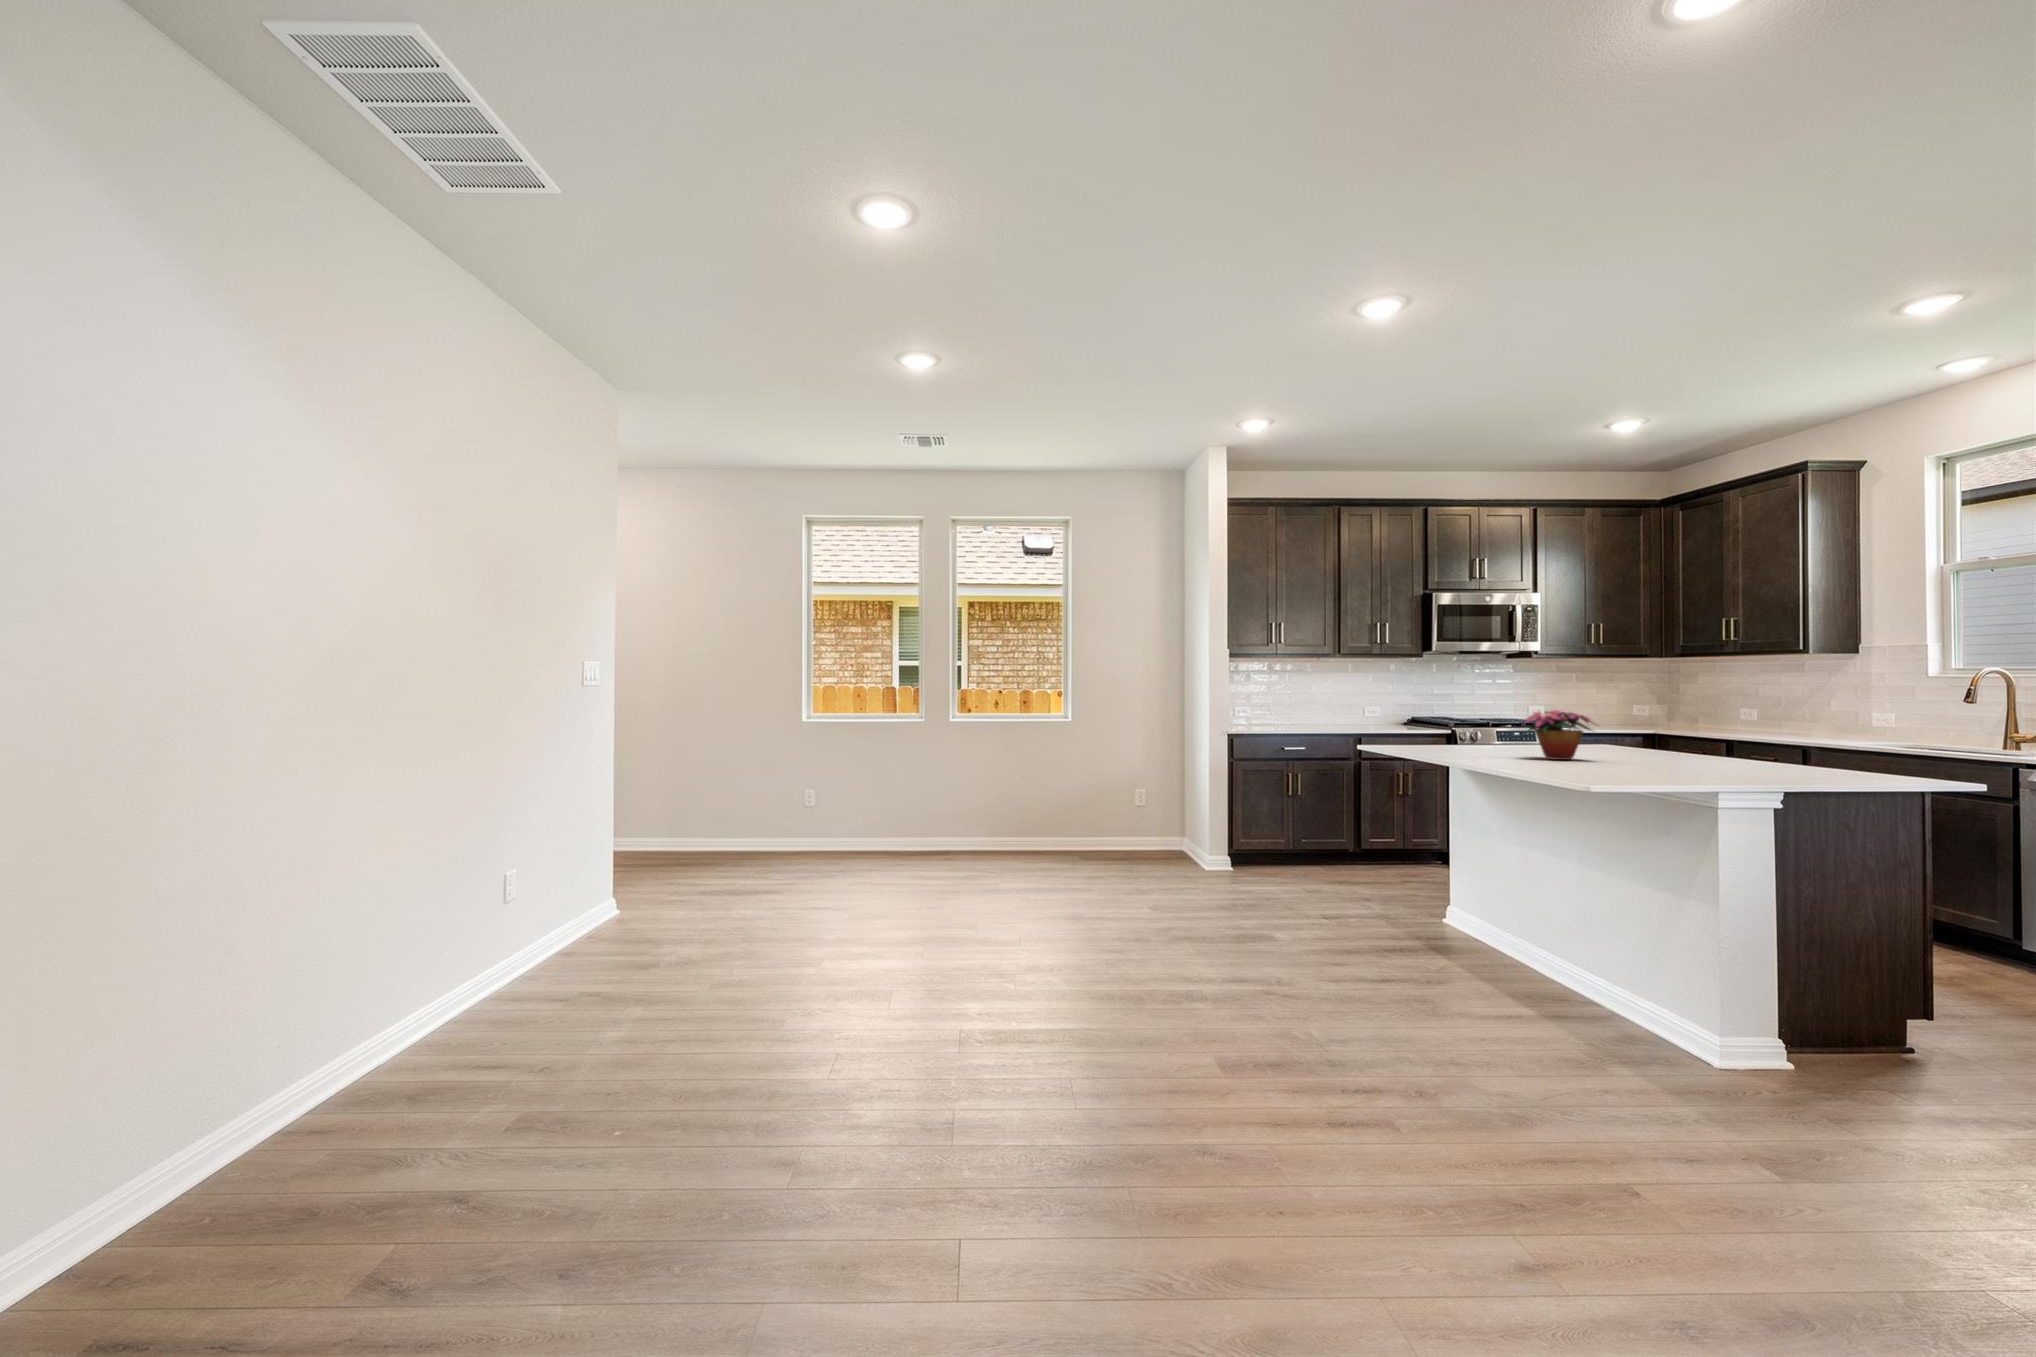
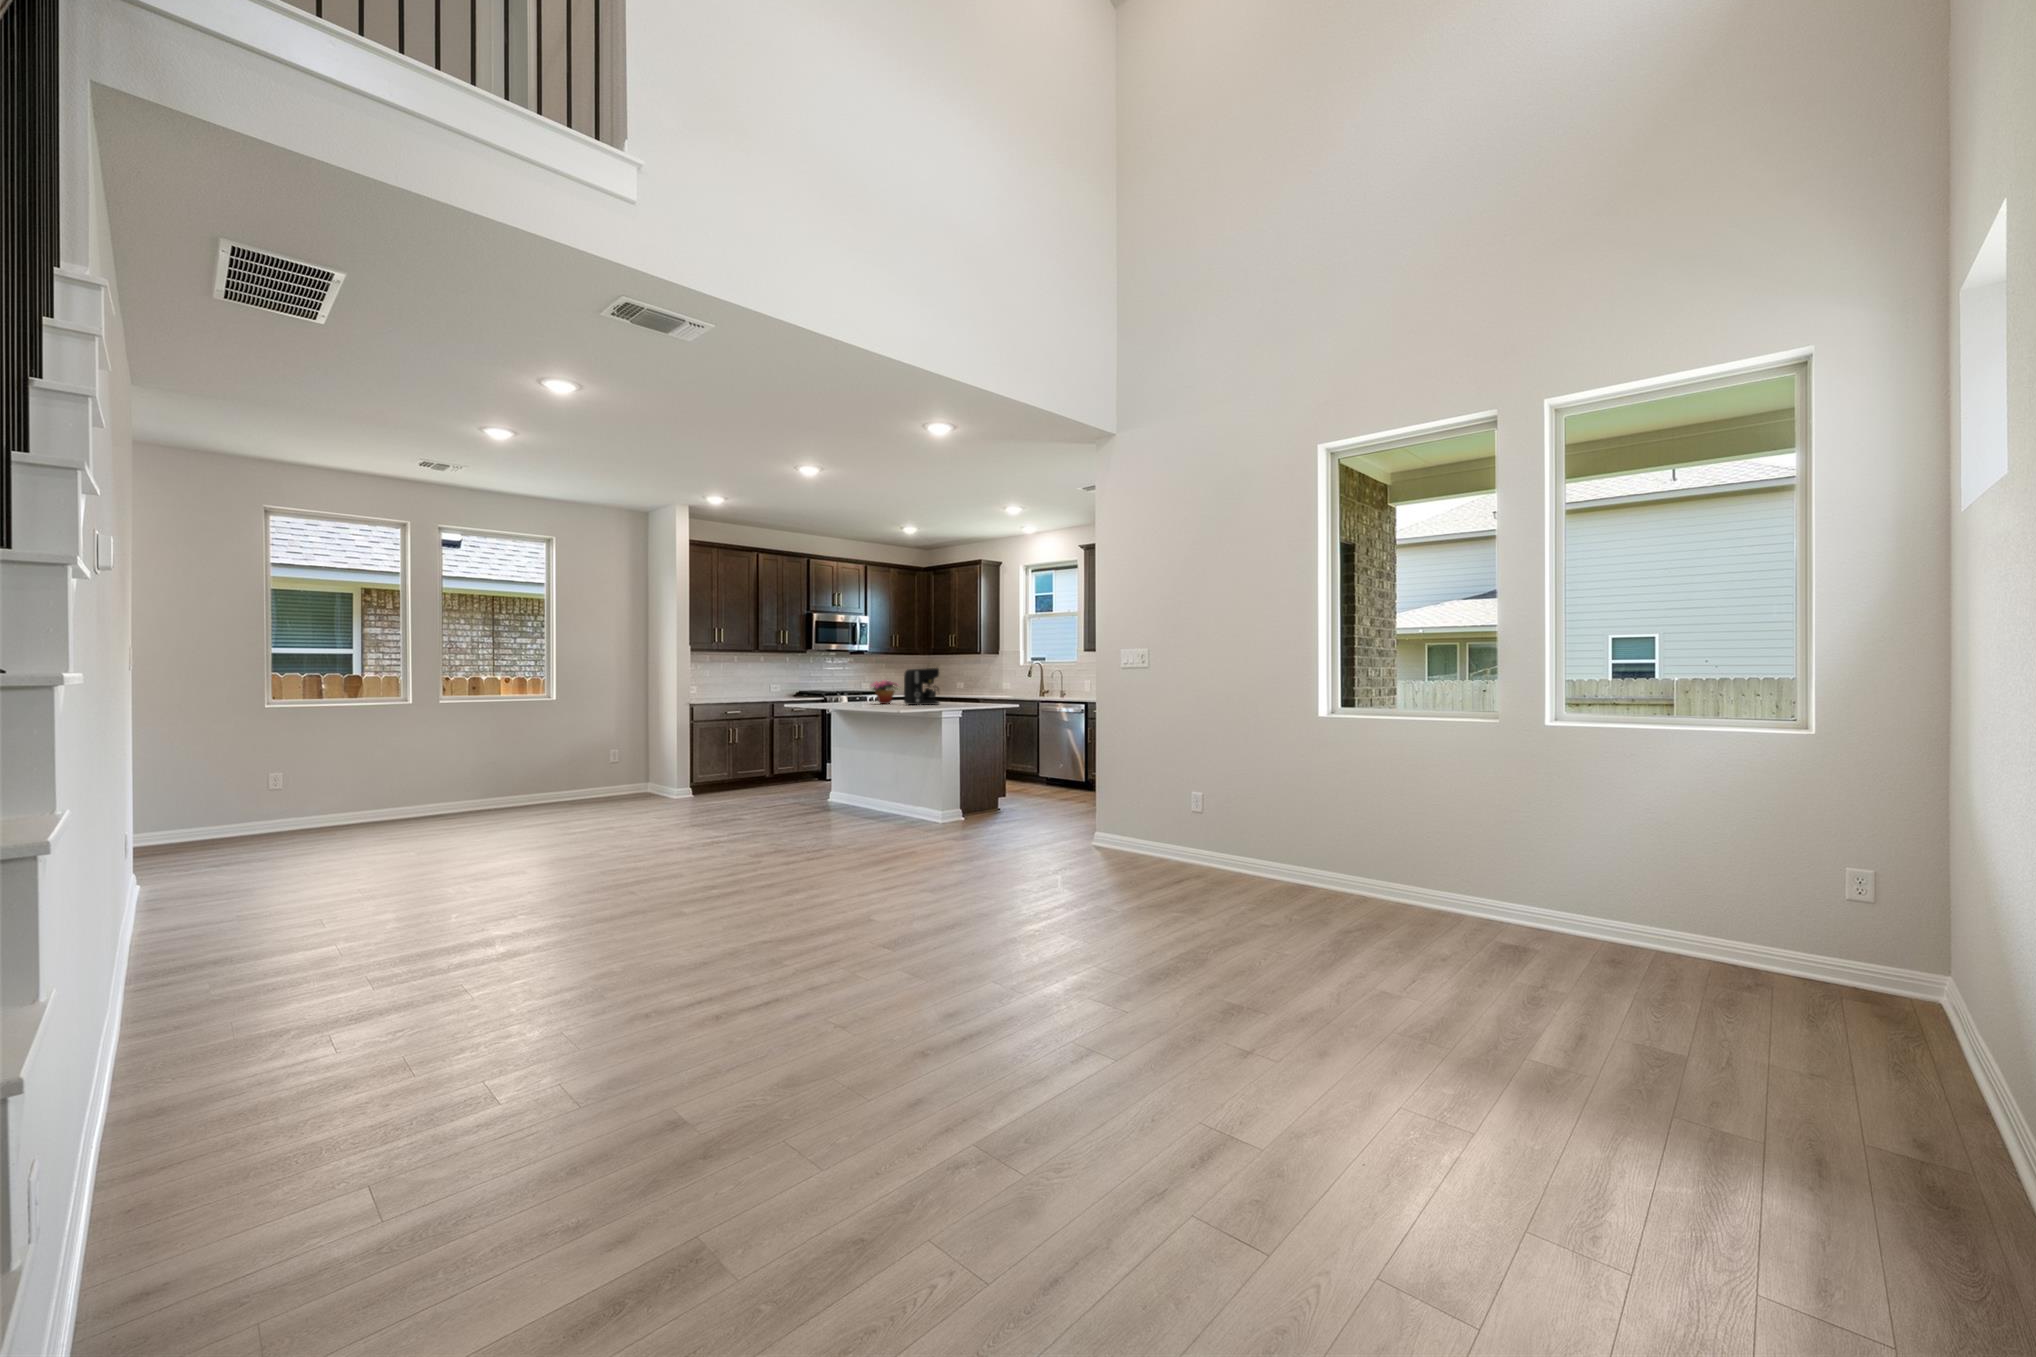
coffee maker: none [1604,685,1706,771] -> present [904,668,939,705]

